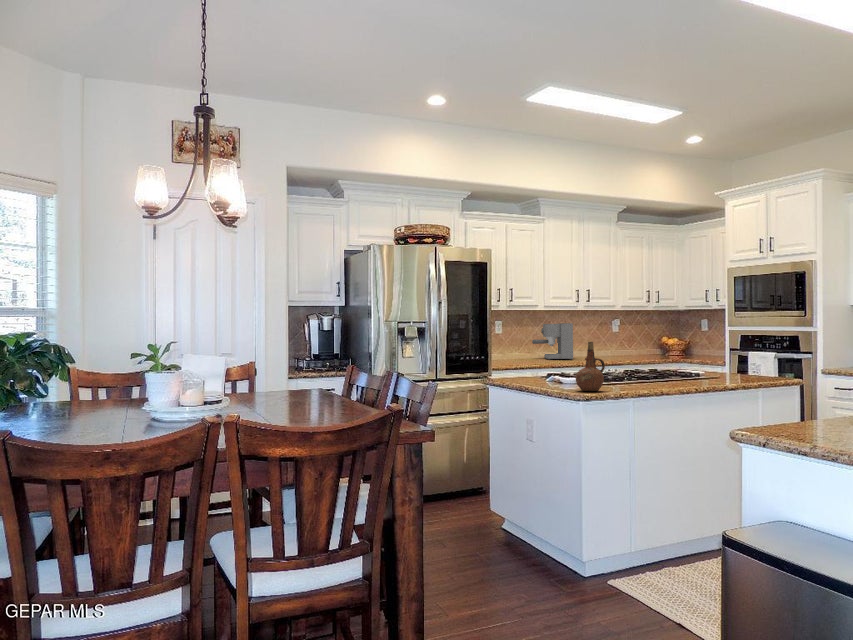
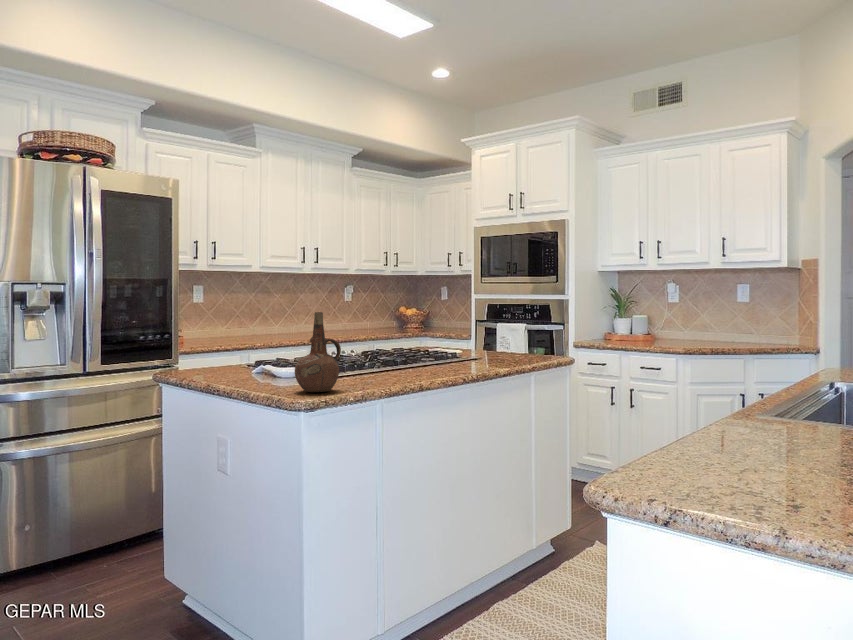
coffee maker: present [532,323,573,360] -> none [247,290,300,336]

